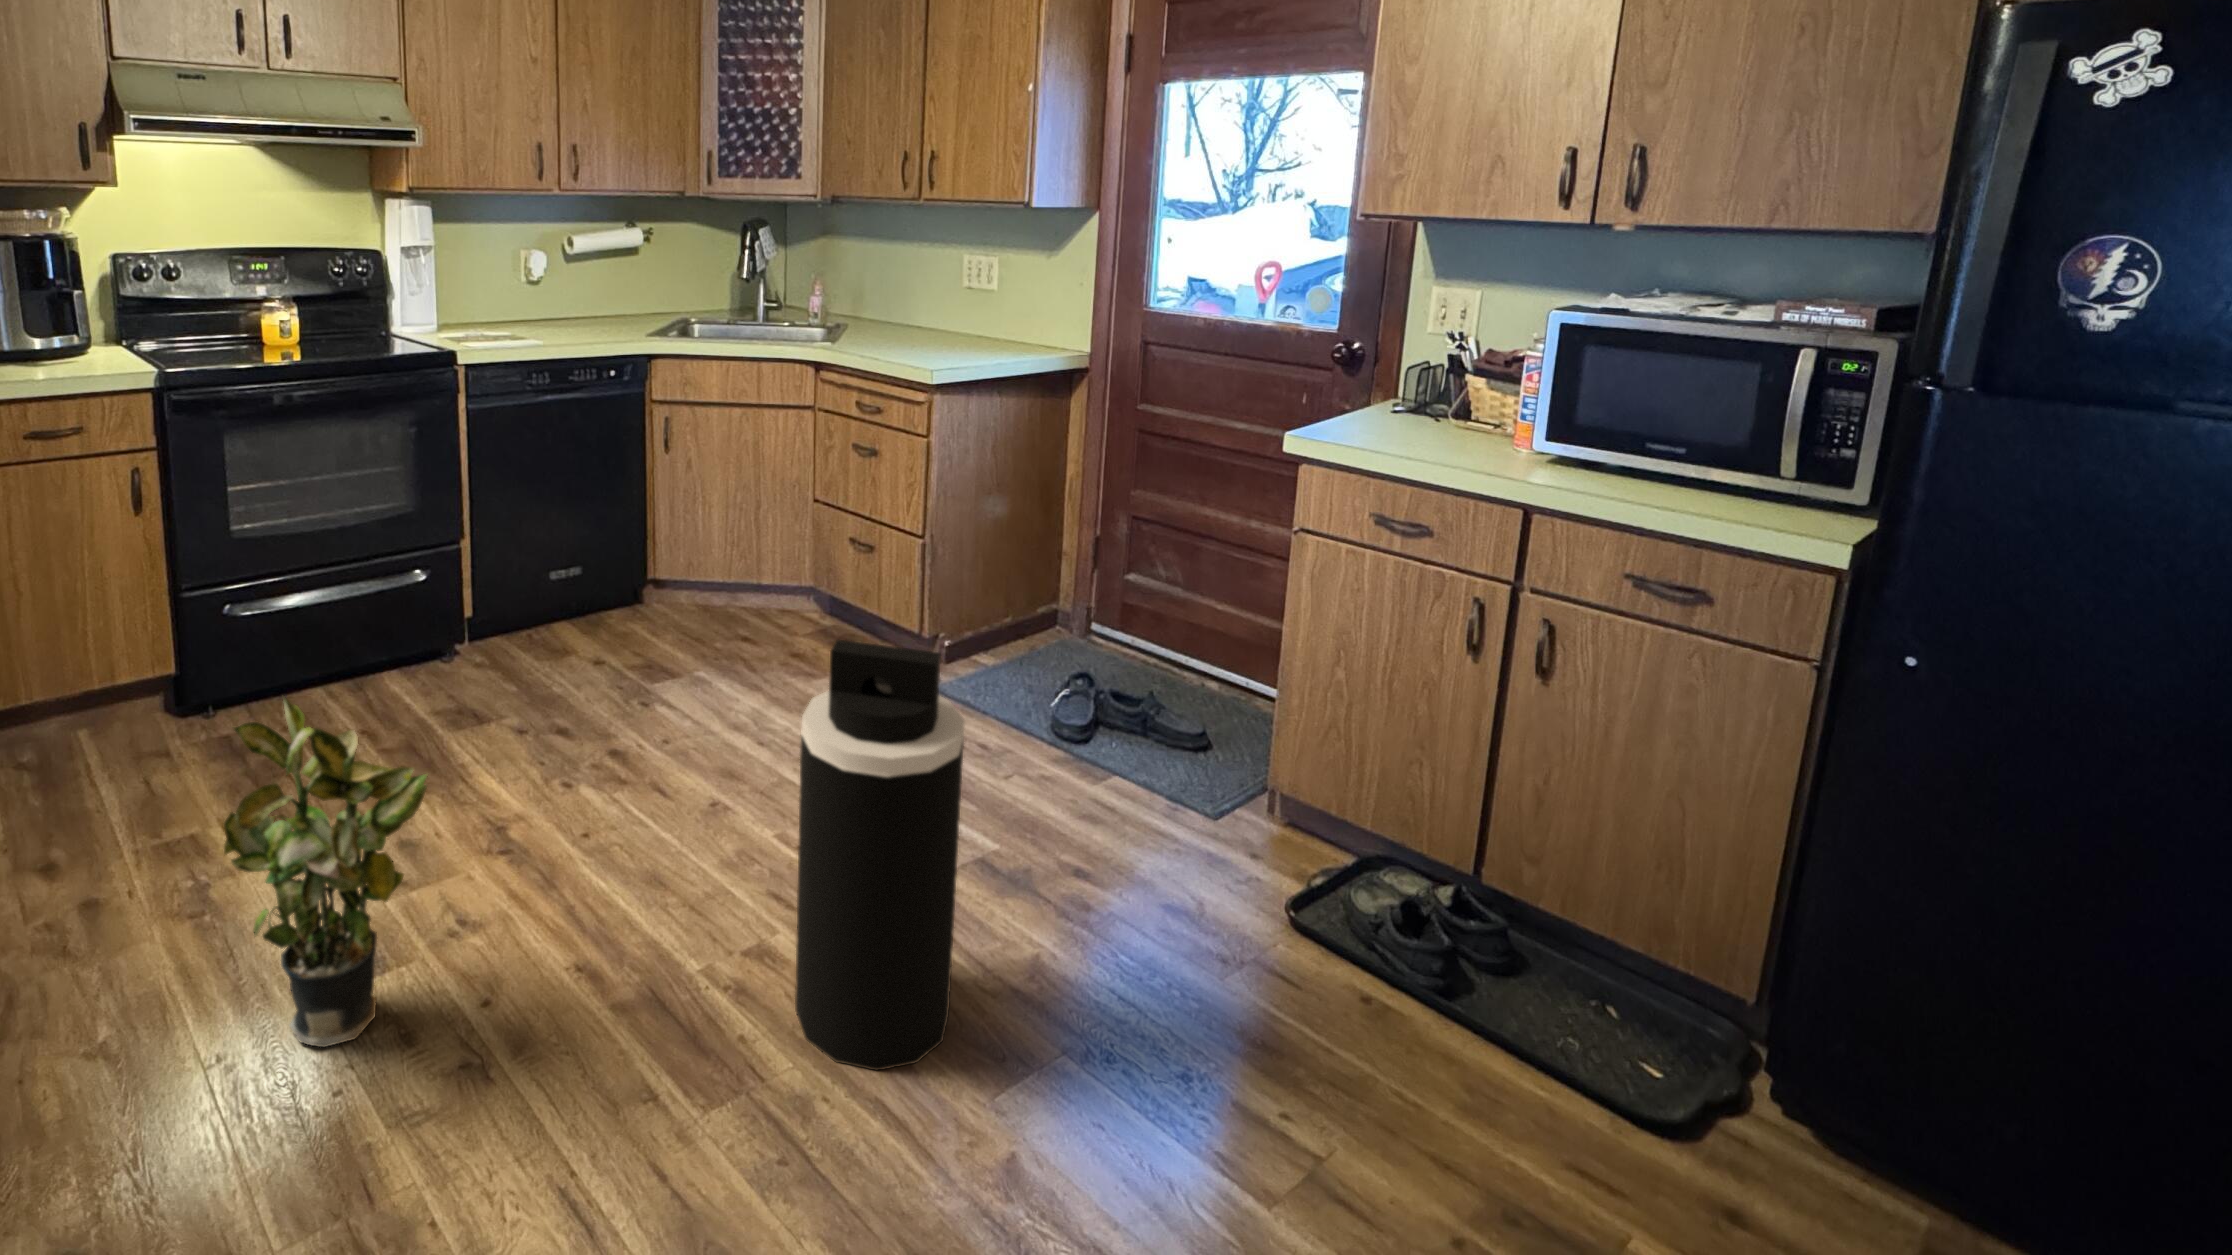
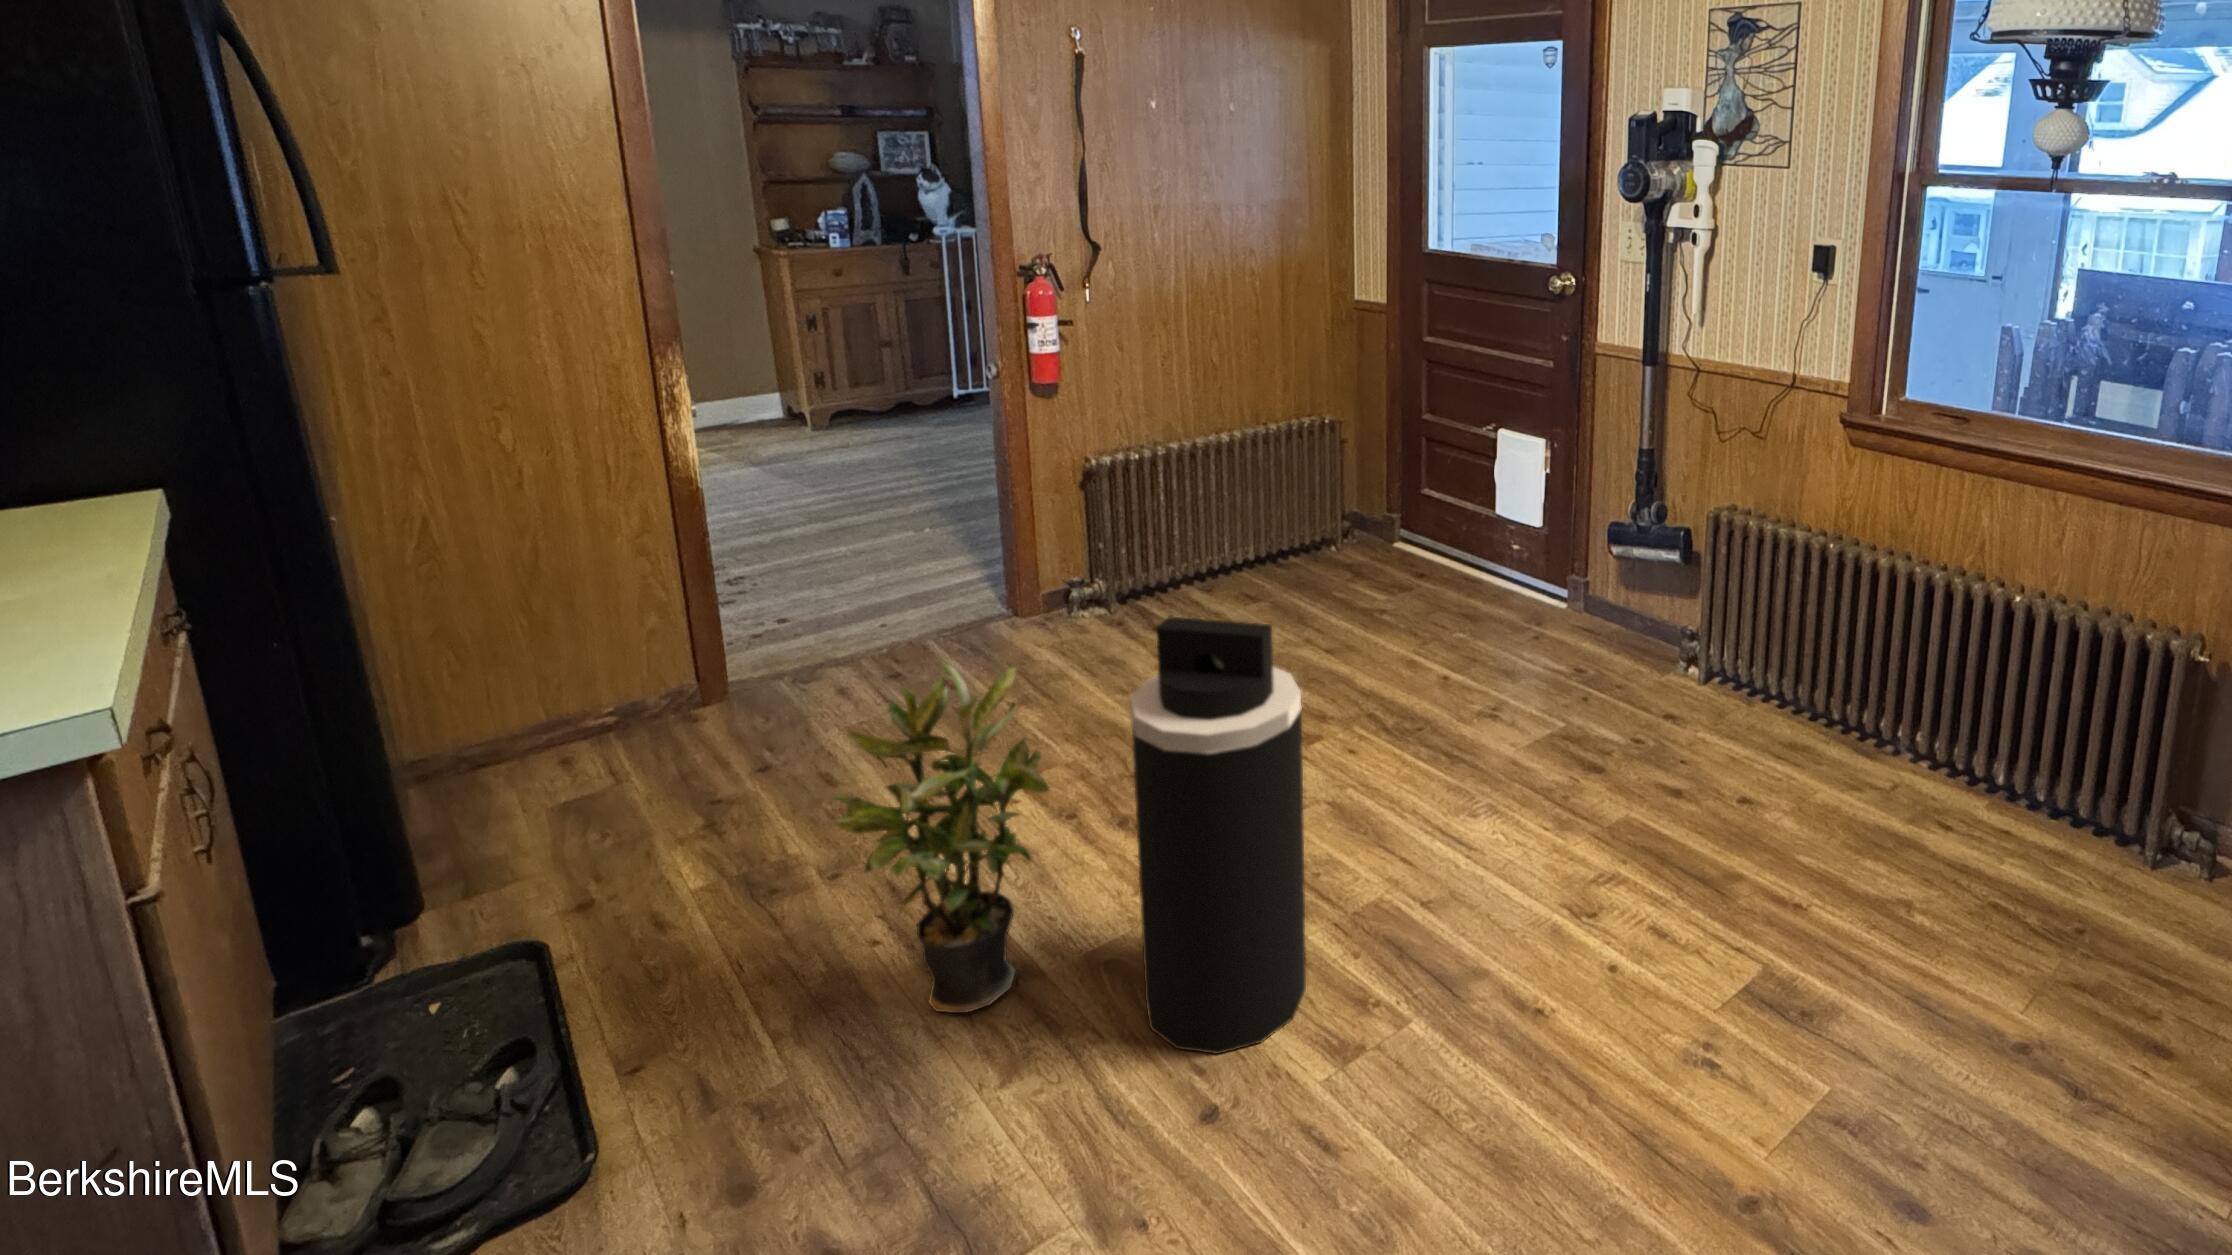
potted plant: present [224,698,427,1047] -> present [834,662,1049,1013]

